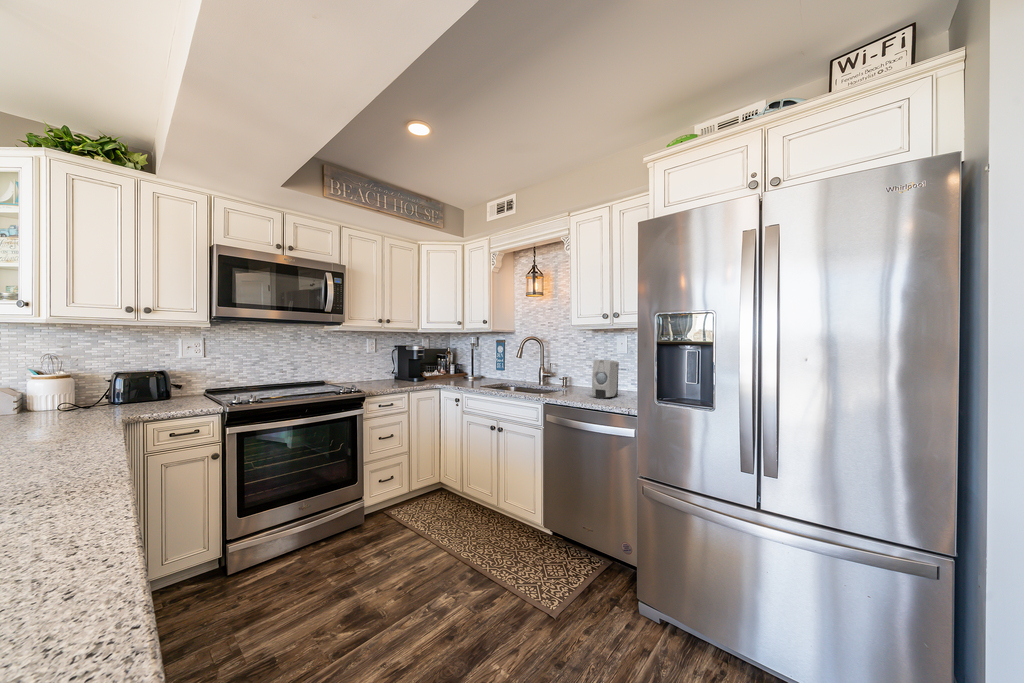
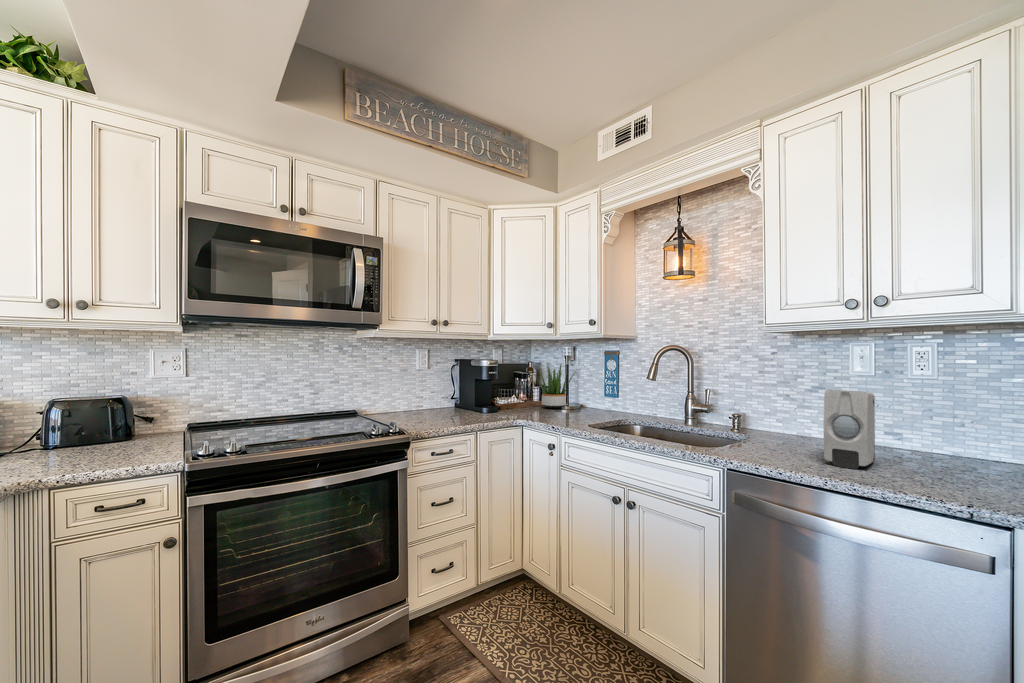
potted plant: none [447,349,479,379] -> present [535,364,575,409]

